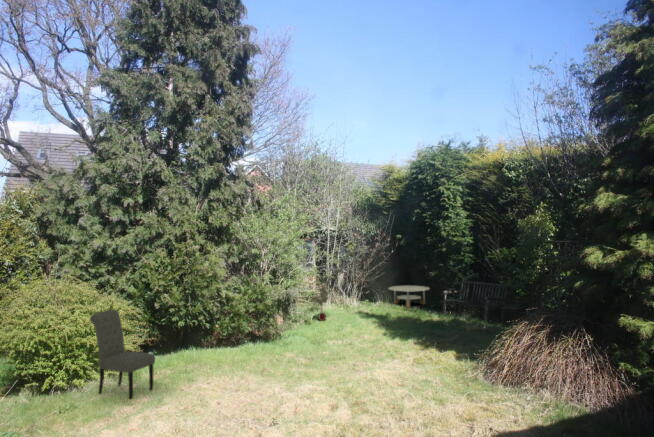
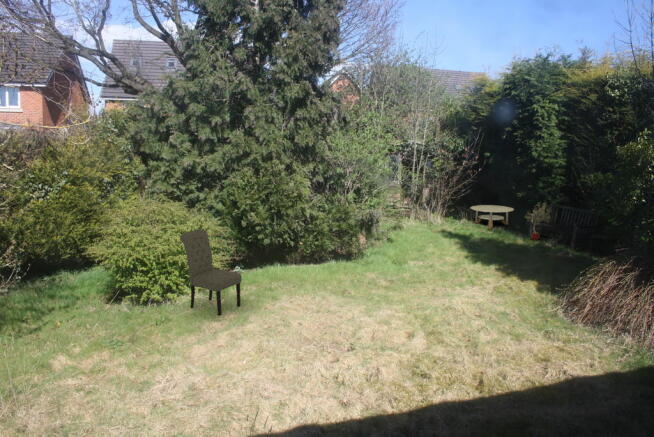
potted tree: present [311,284,329,321] -> present [526,204,550,240]

